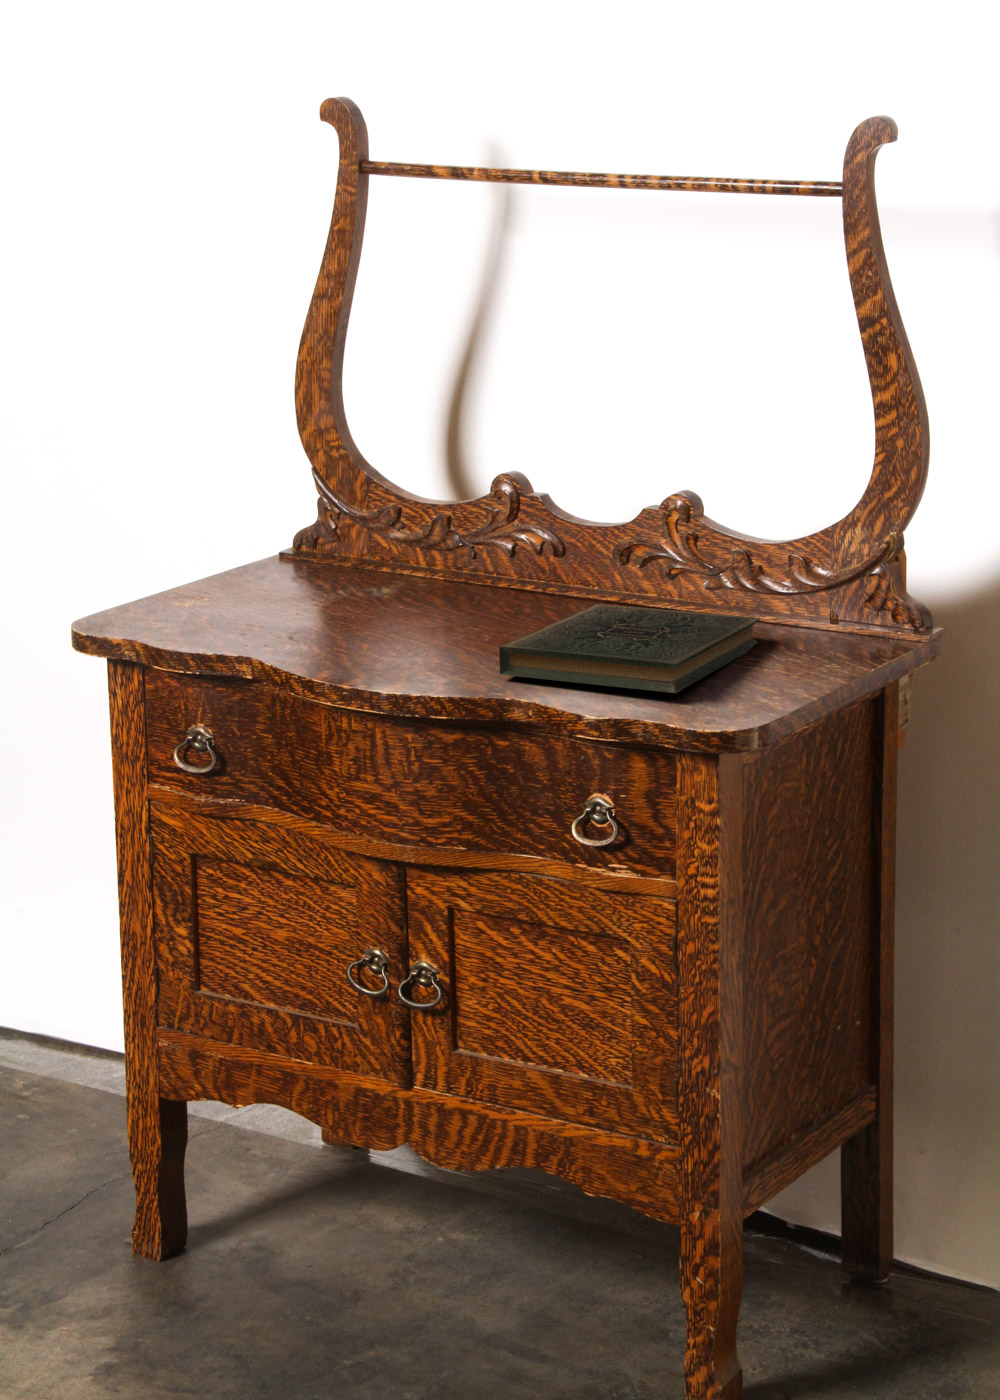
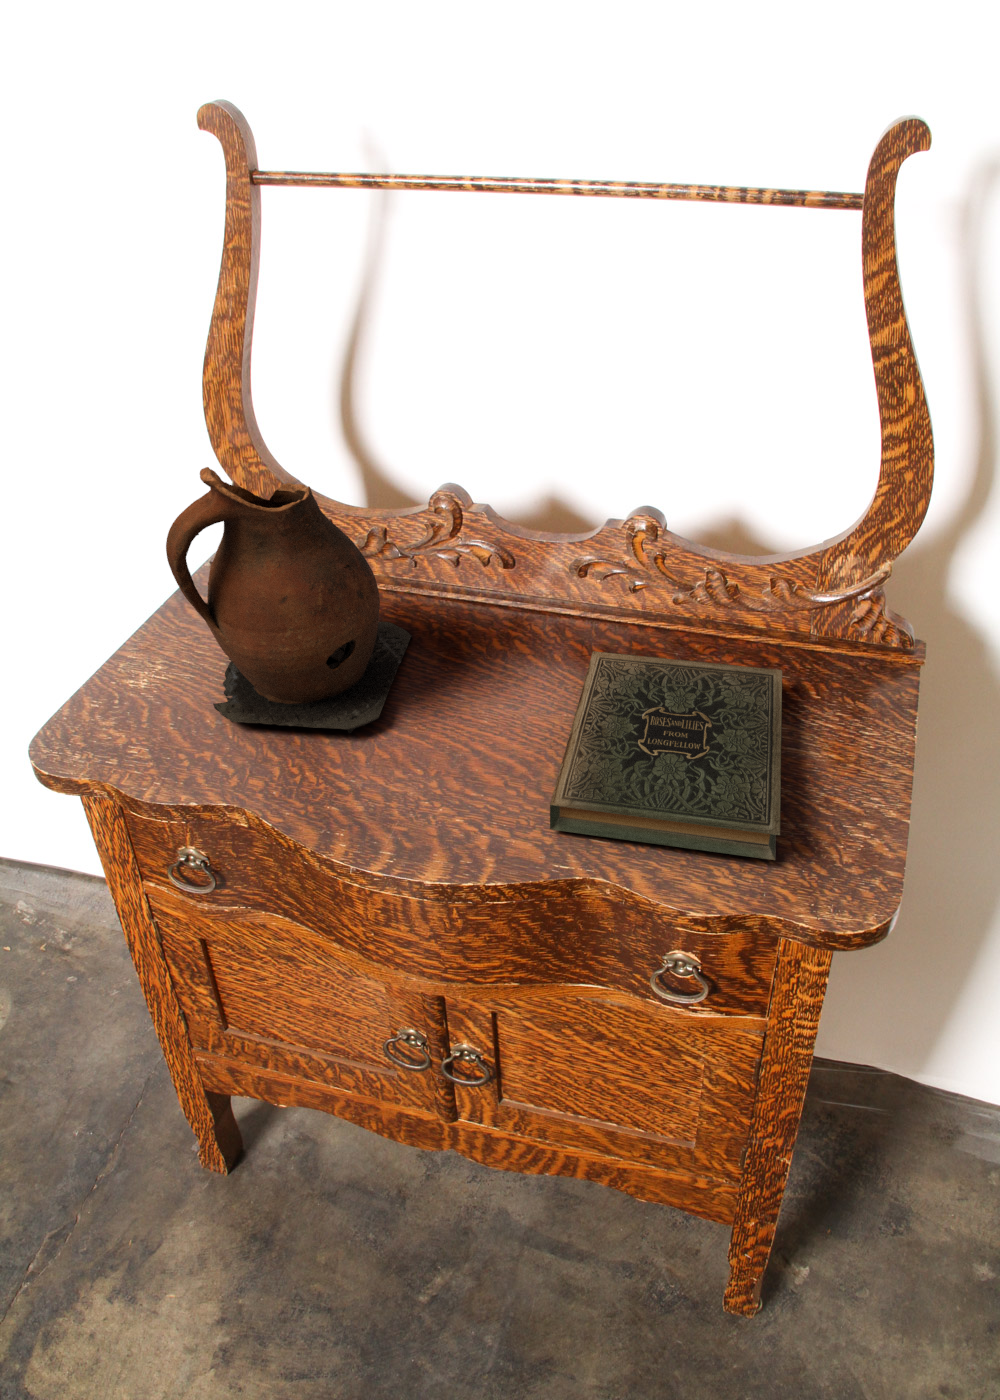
ceramic pitcher: none [238,399,443,628] -> present [166,467,412,733]

